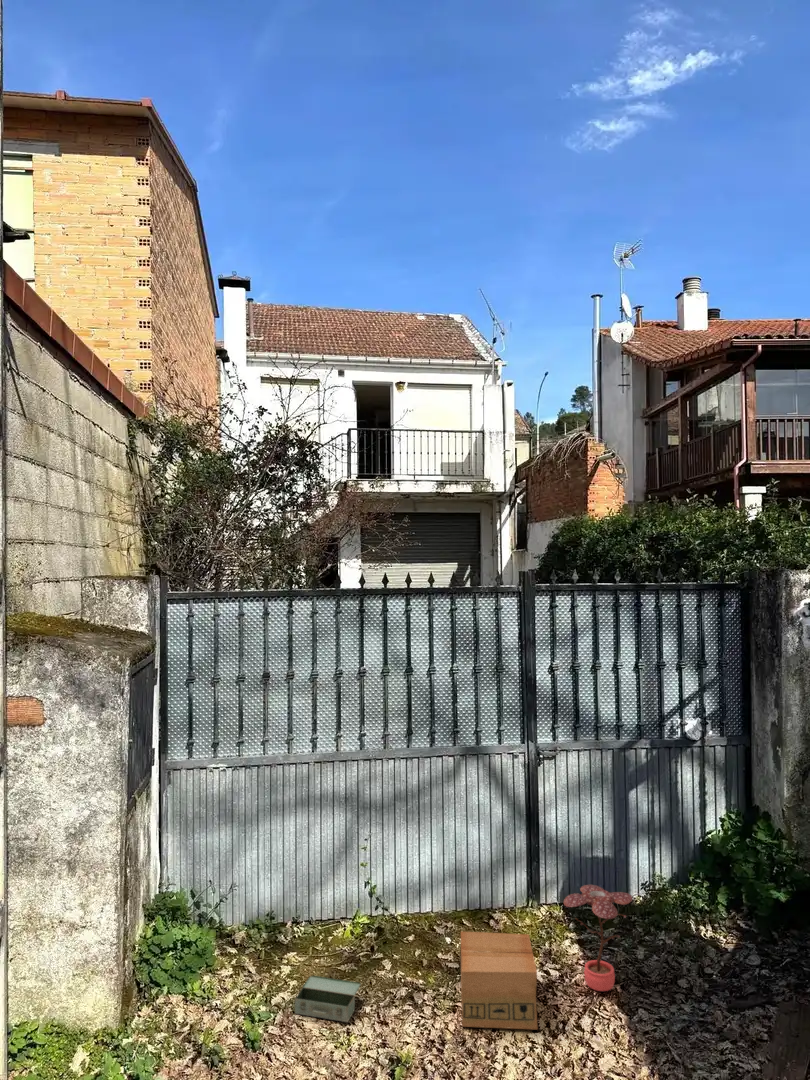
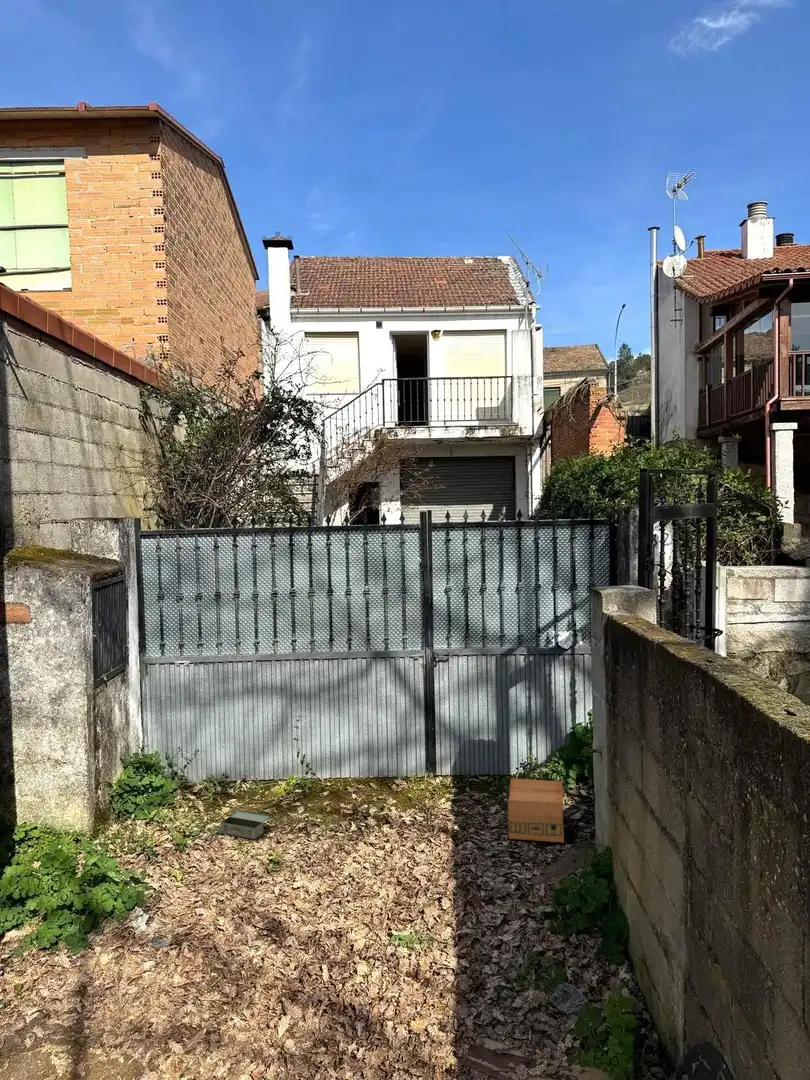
potted plant: present [564,885,633,991] -> none [425,755,479,830]
cardboard box: present [461,932,538,1030] -> present [508,778,564,842]

